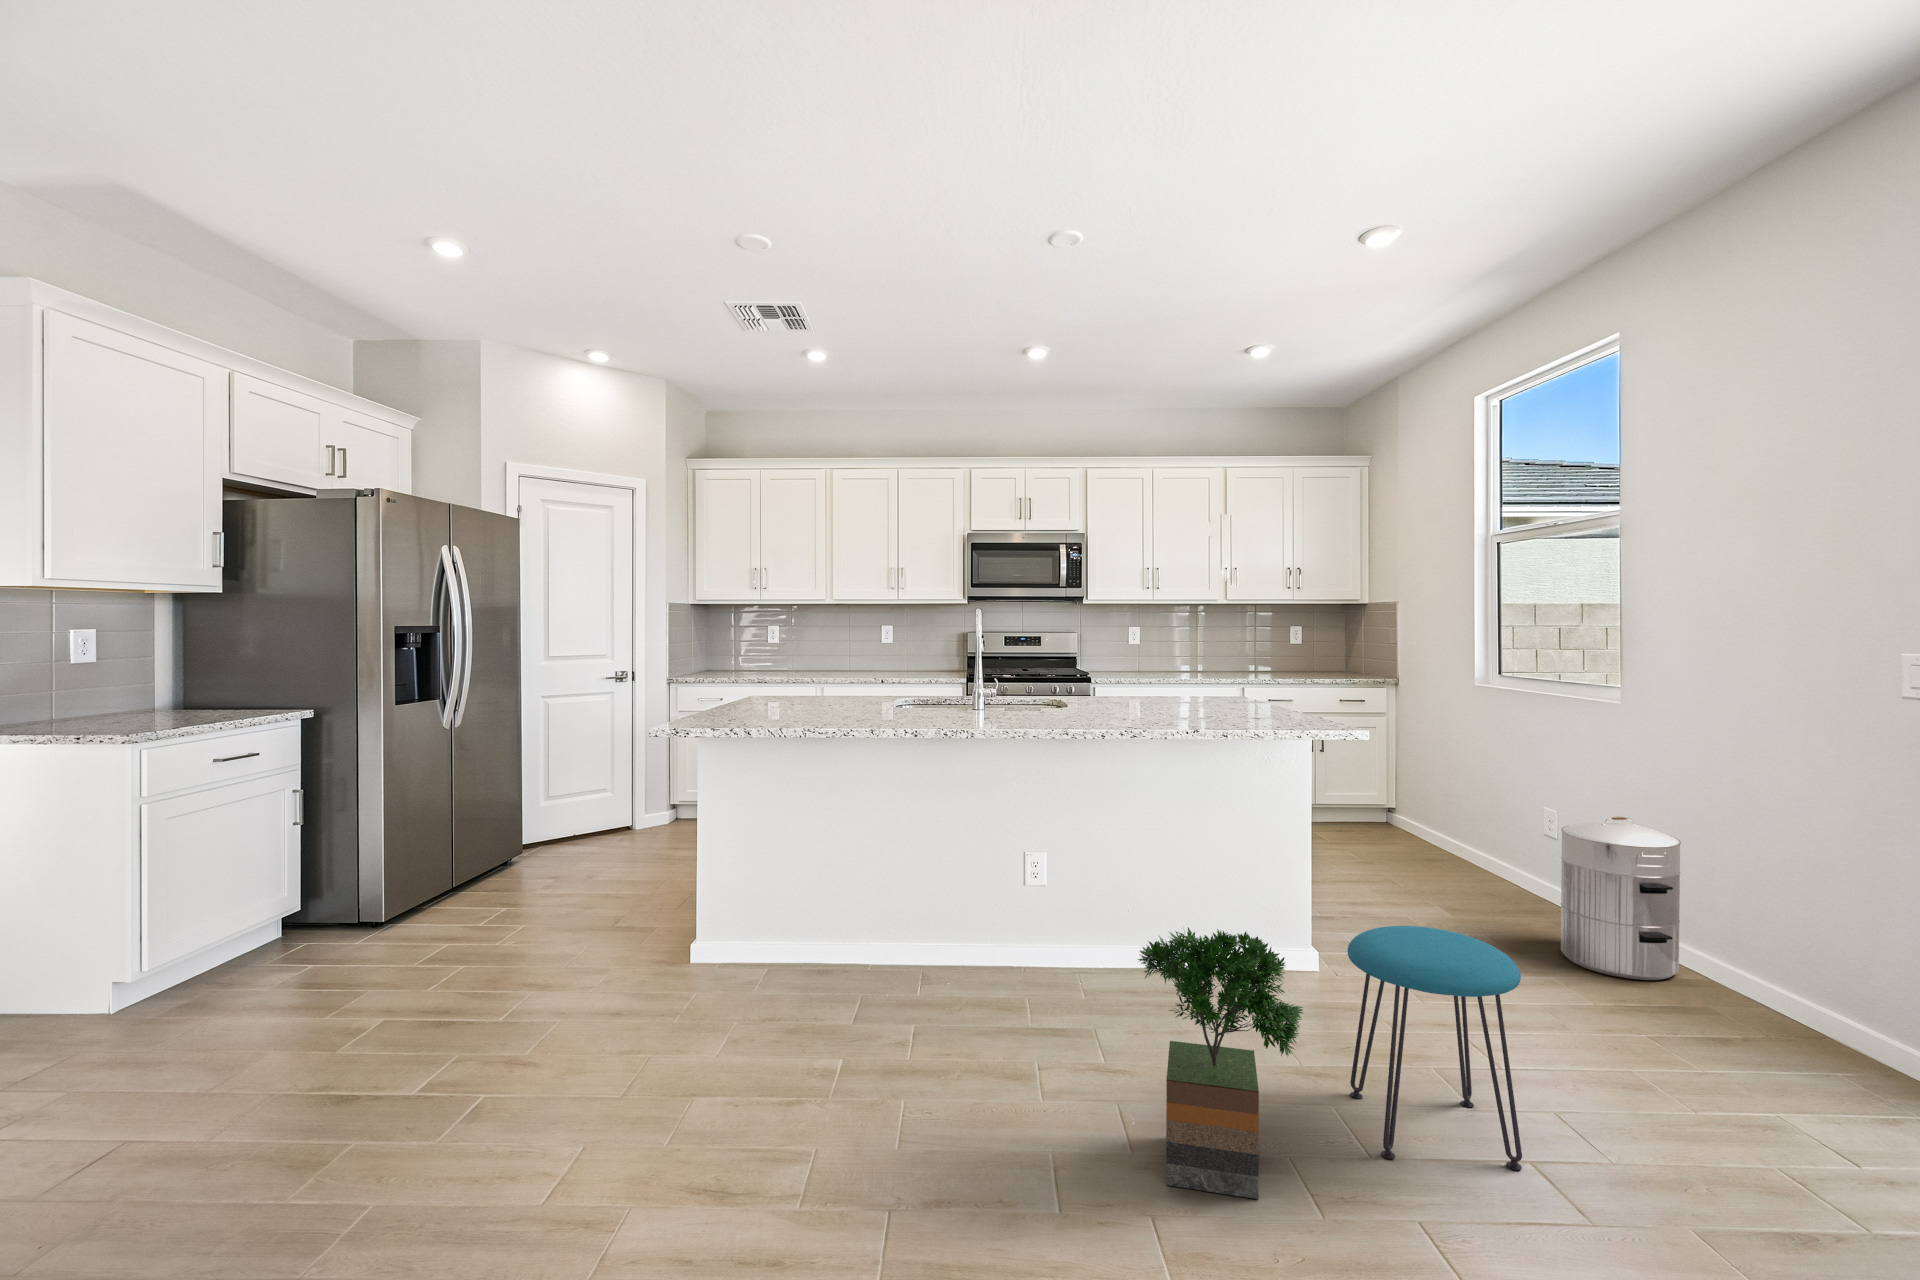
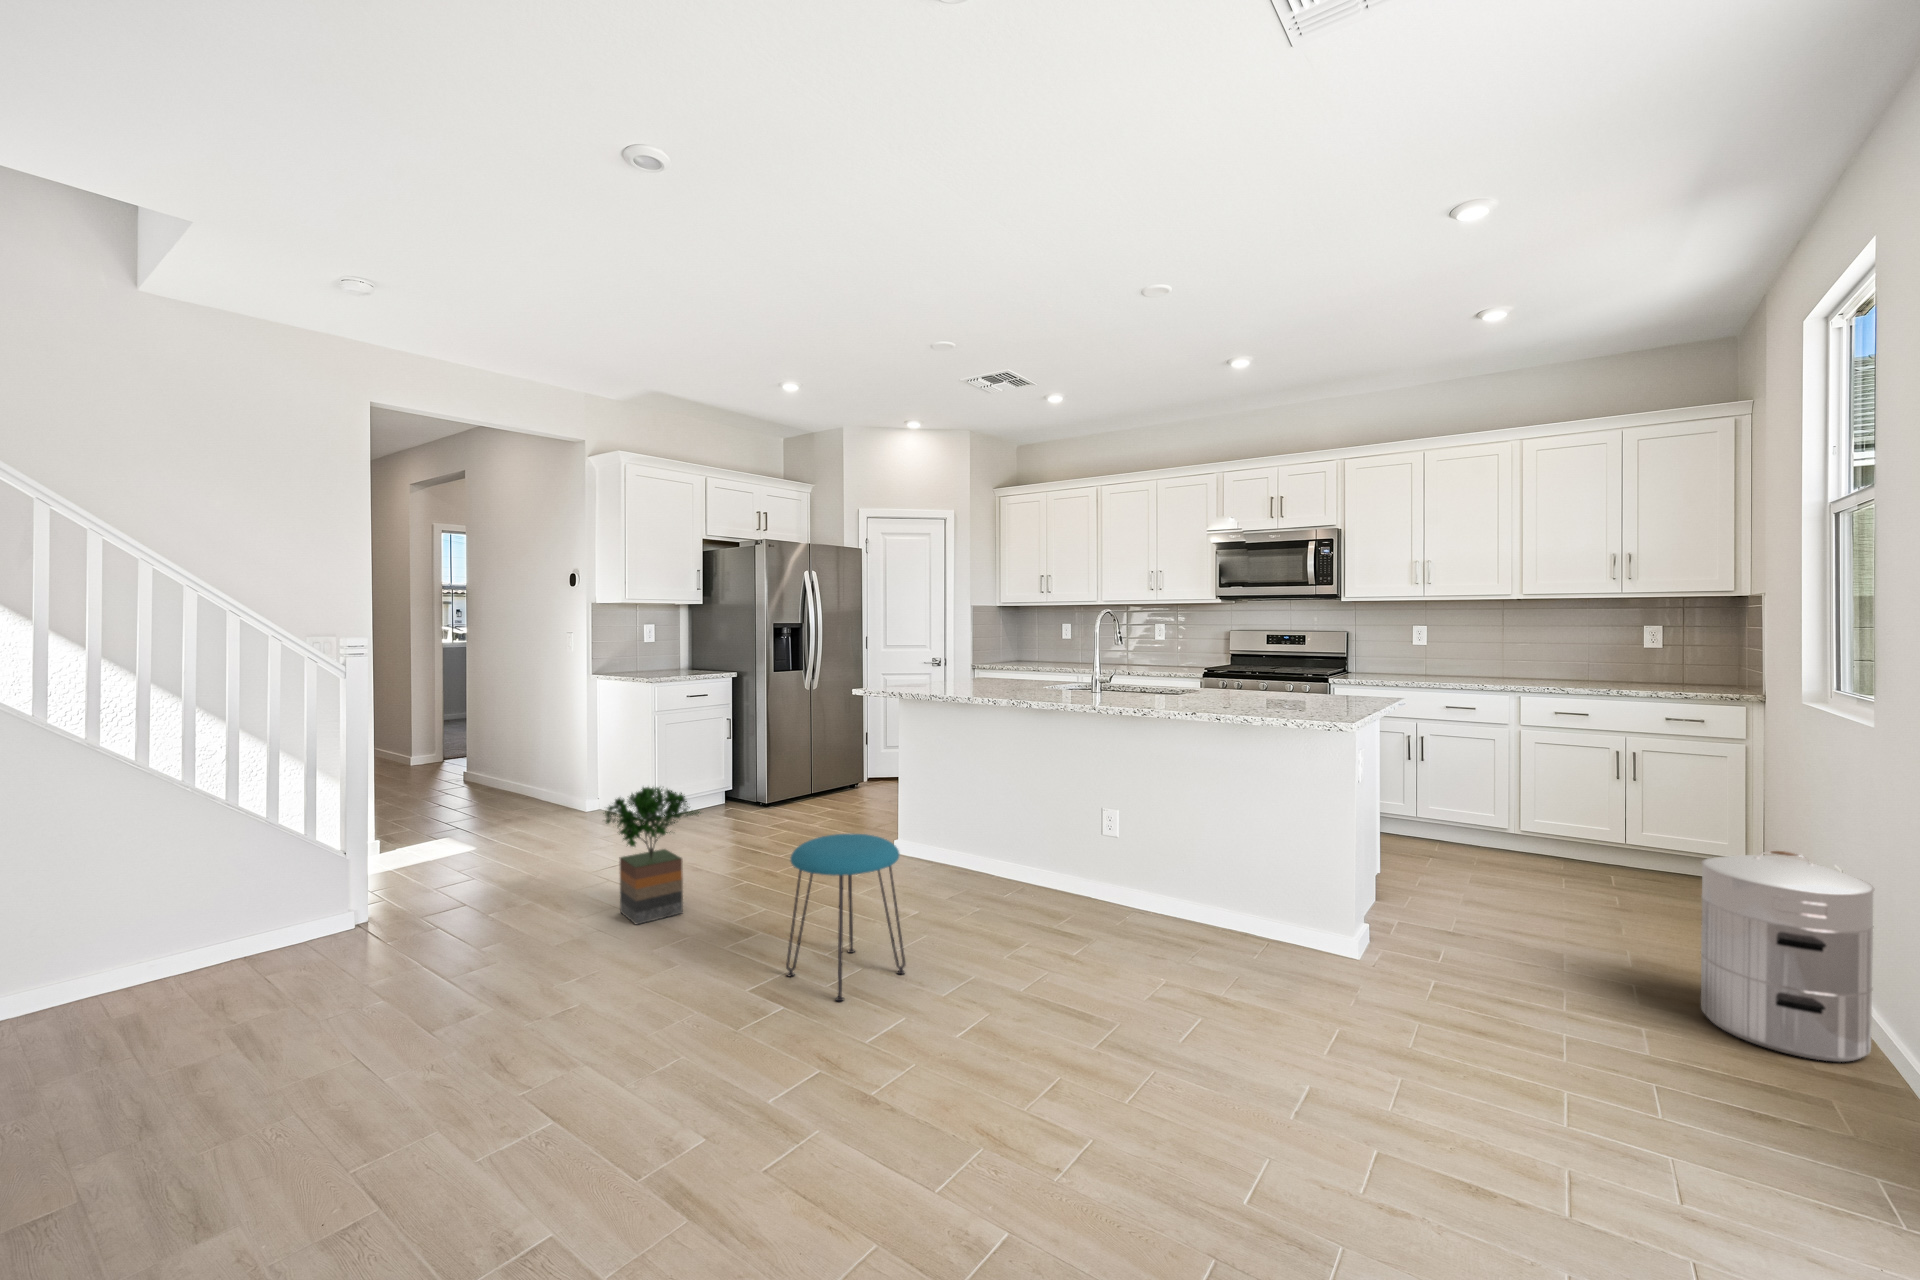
stool: present [1347,926,1522,1170] -> present [786,834,905,1001]
potted tree: present [1138,927,1303,1199] -> present [605,787,699,924]

